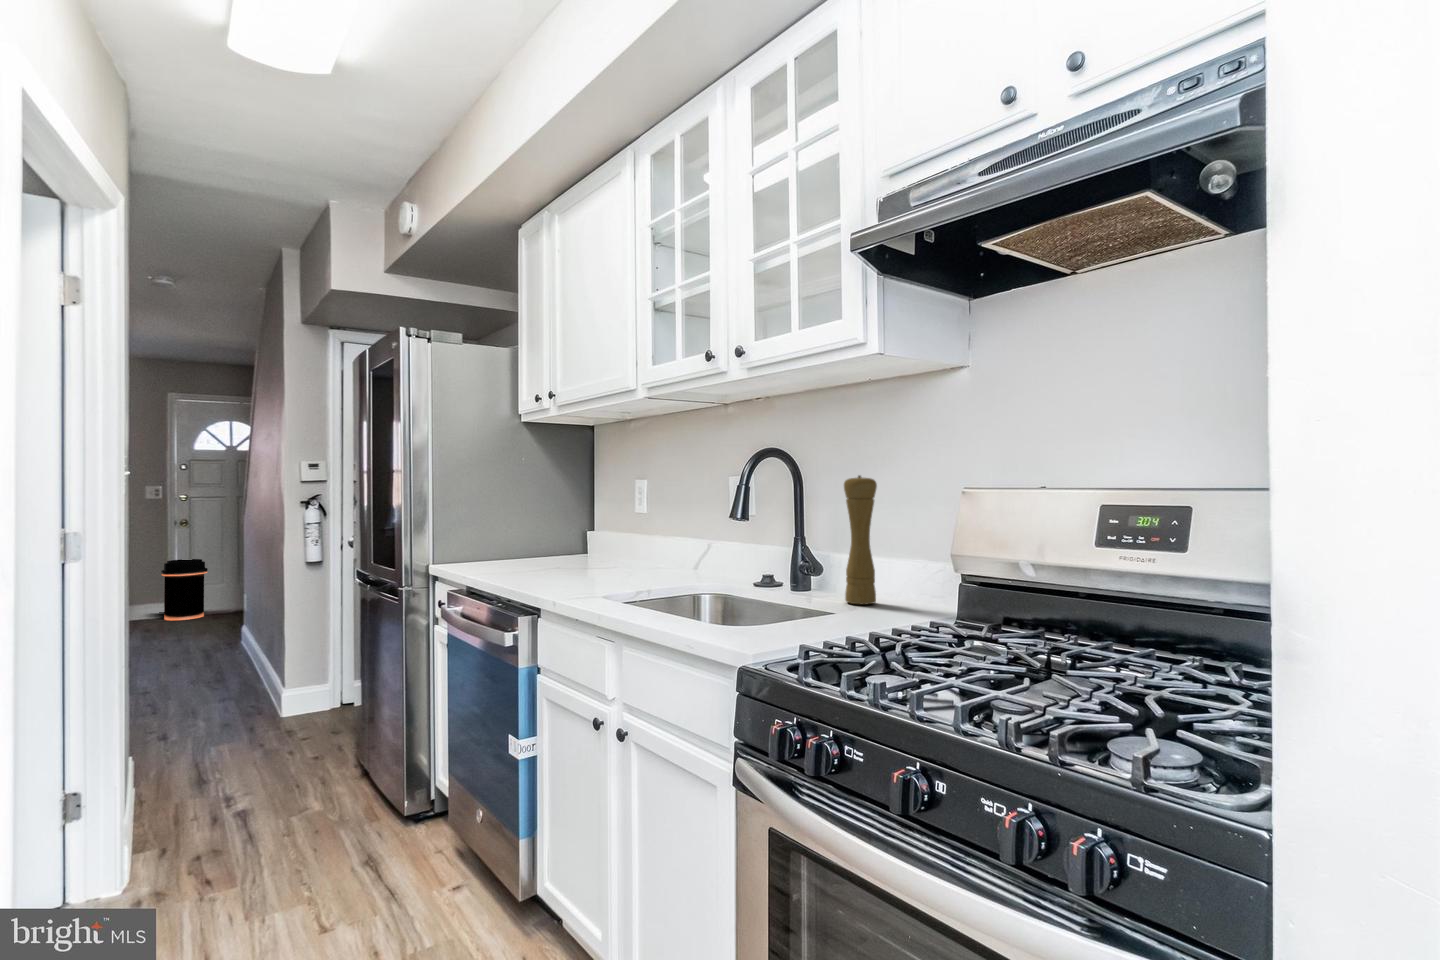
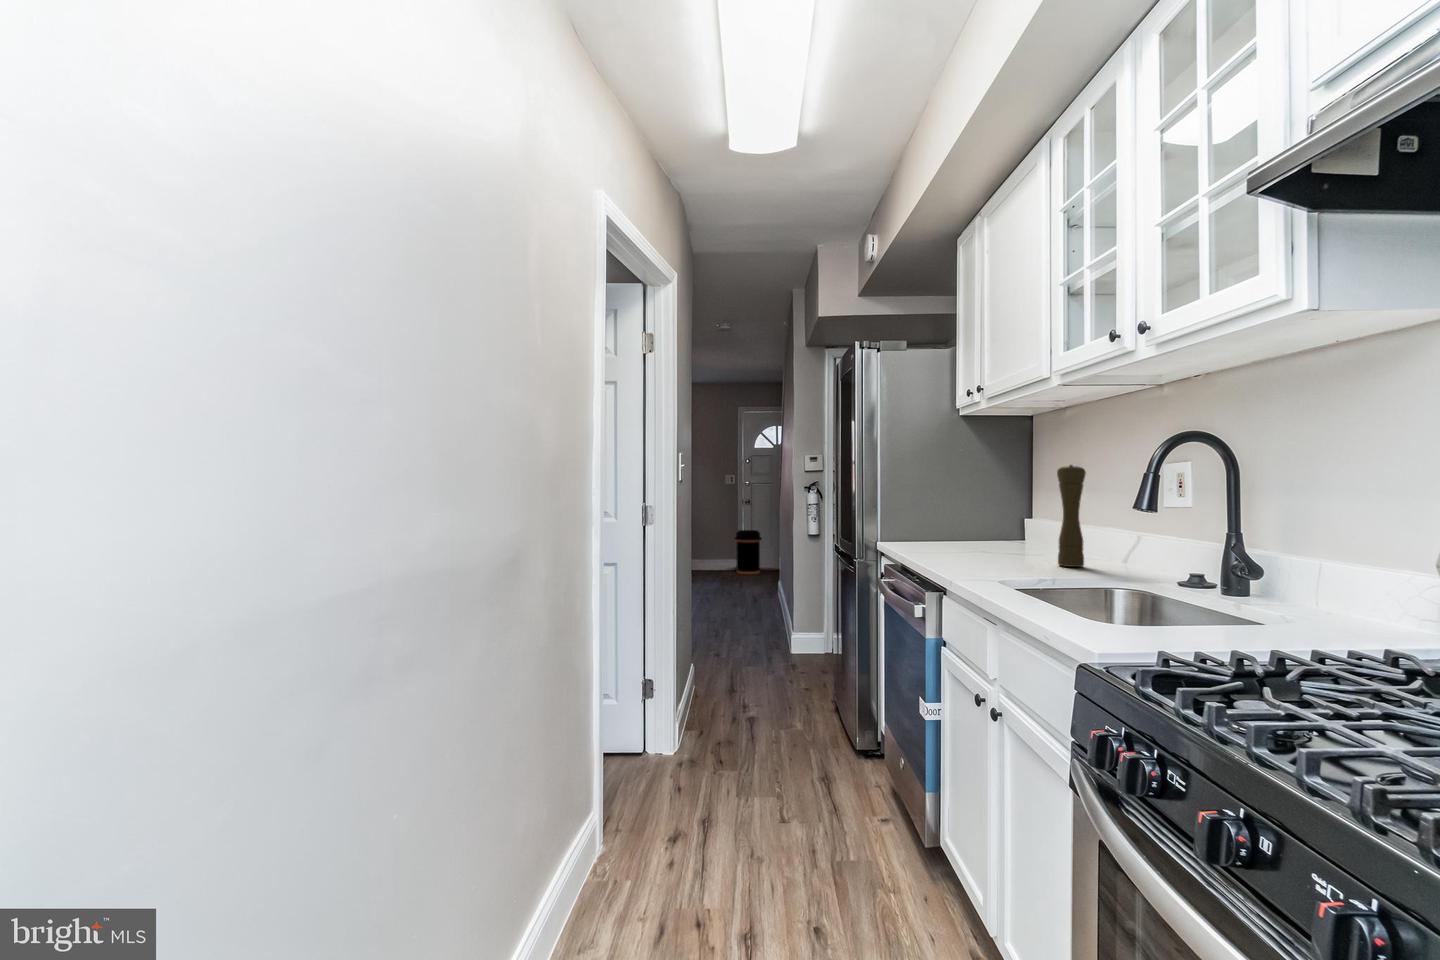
pepper mill: present [844,476,877,604] -> present [1057,465,1086,567]

